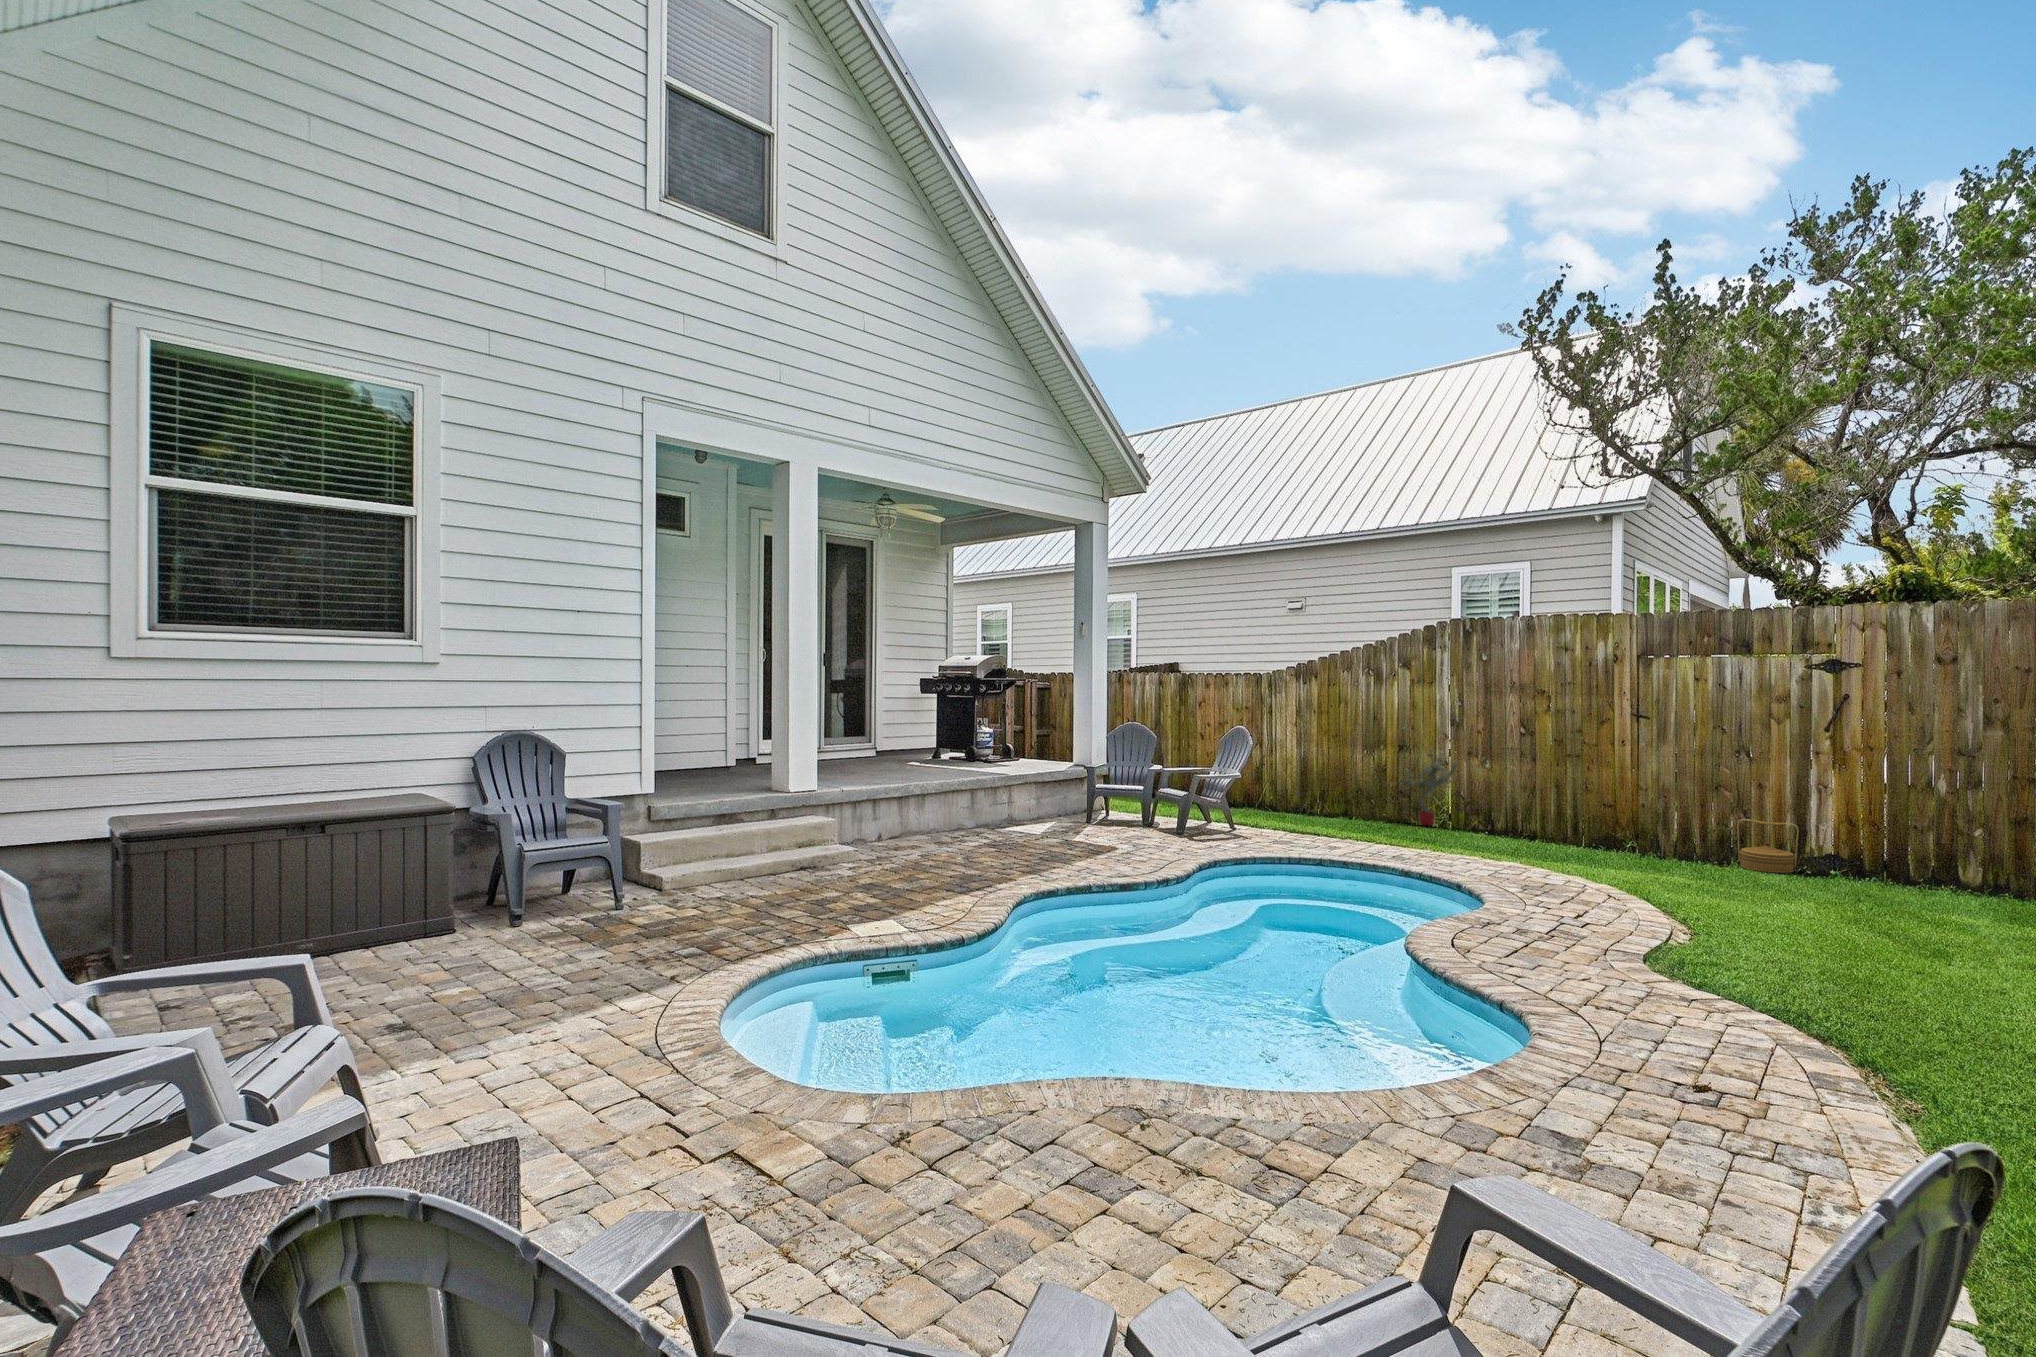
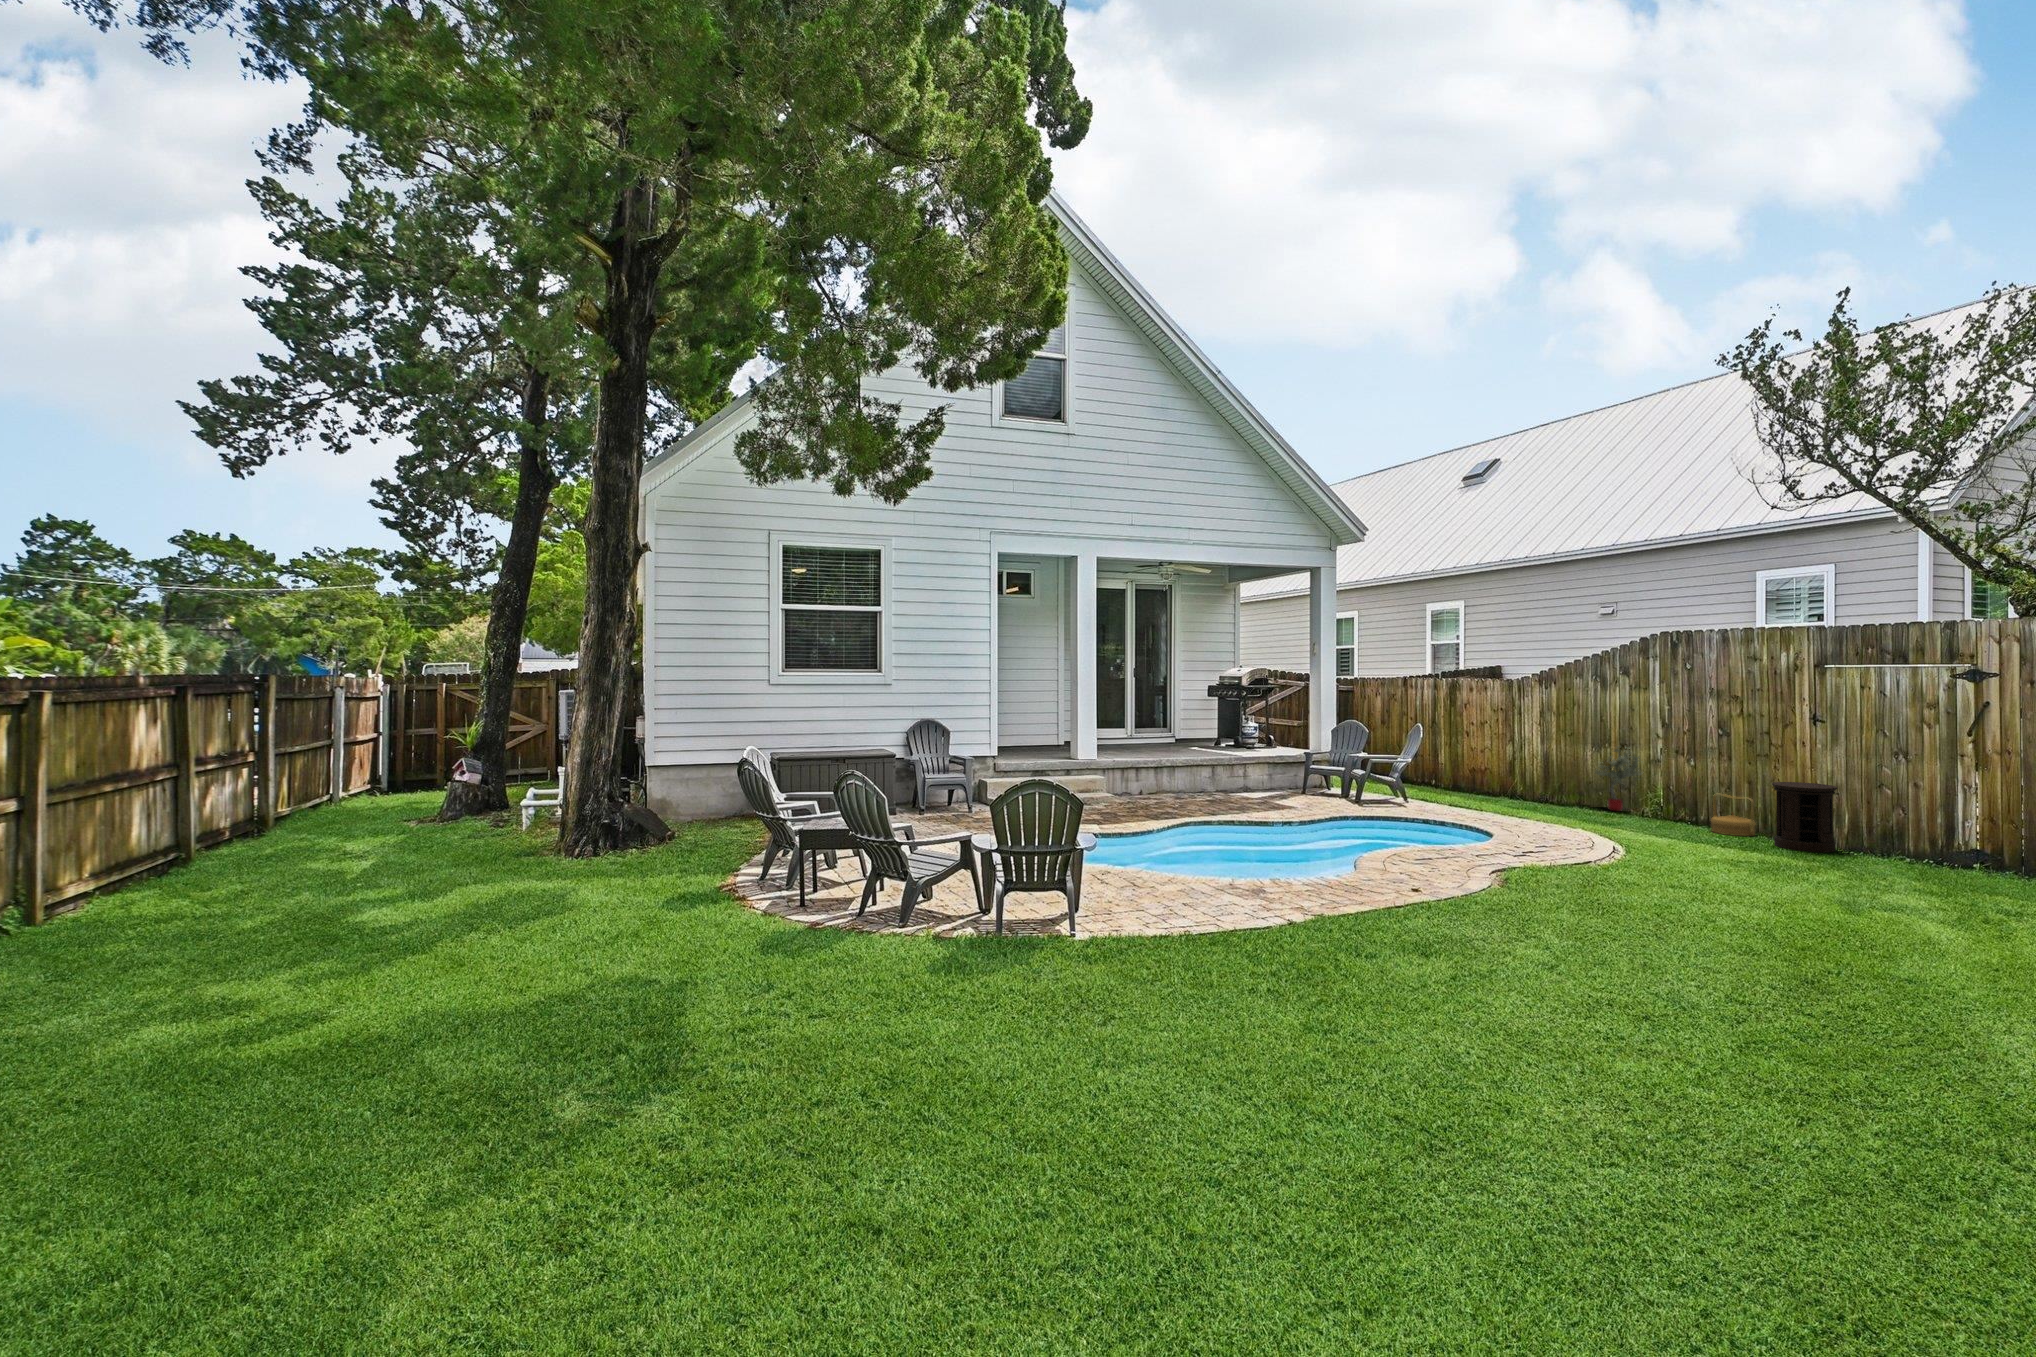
side table: none [1635,785,1698,862] -> present [1772,782,1837,852]
woven basket: present [1737,819,1799,873] -> present [1711,795,1756,836]

